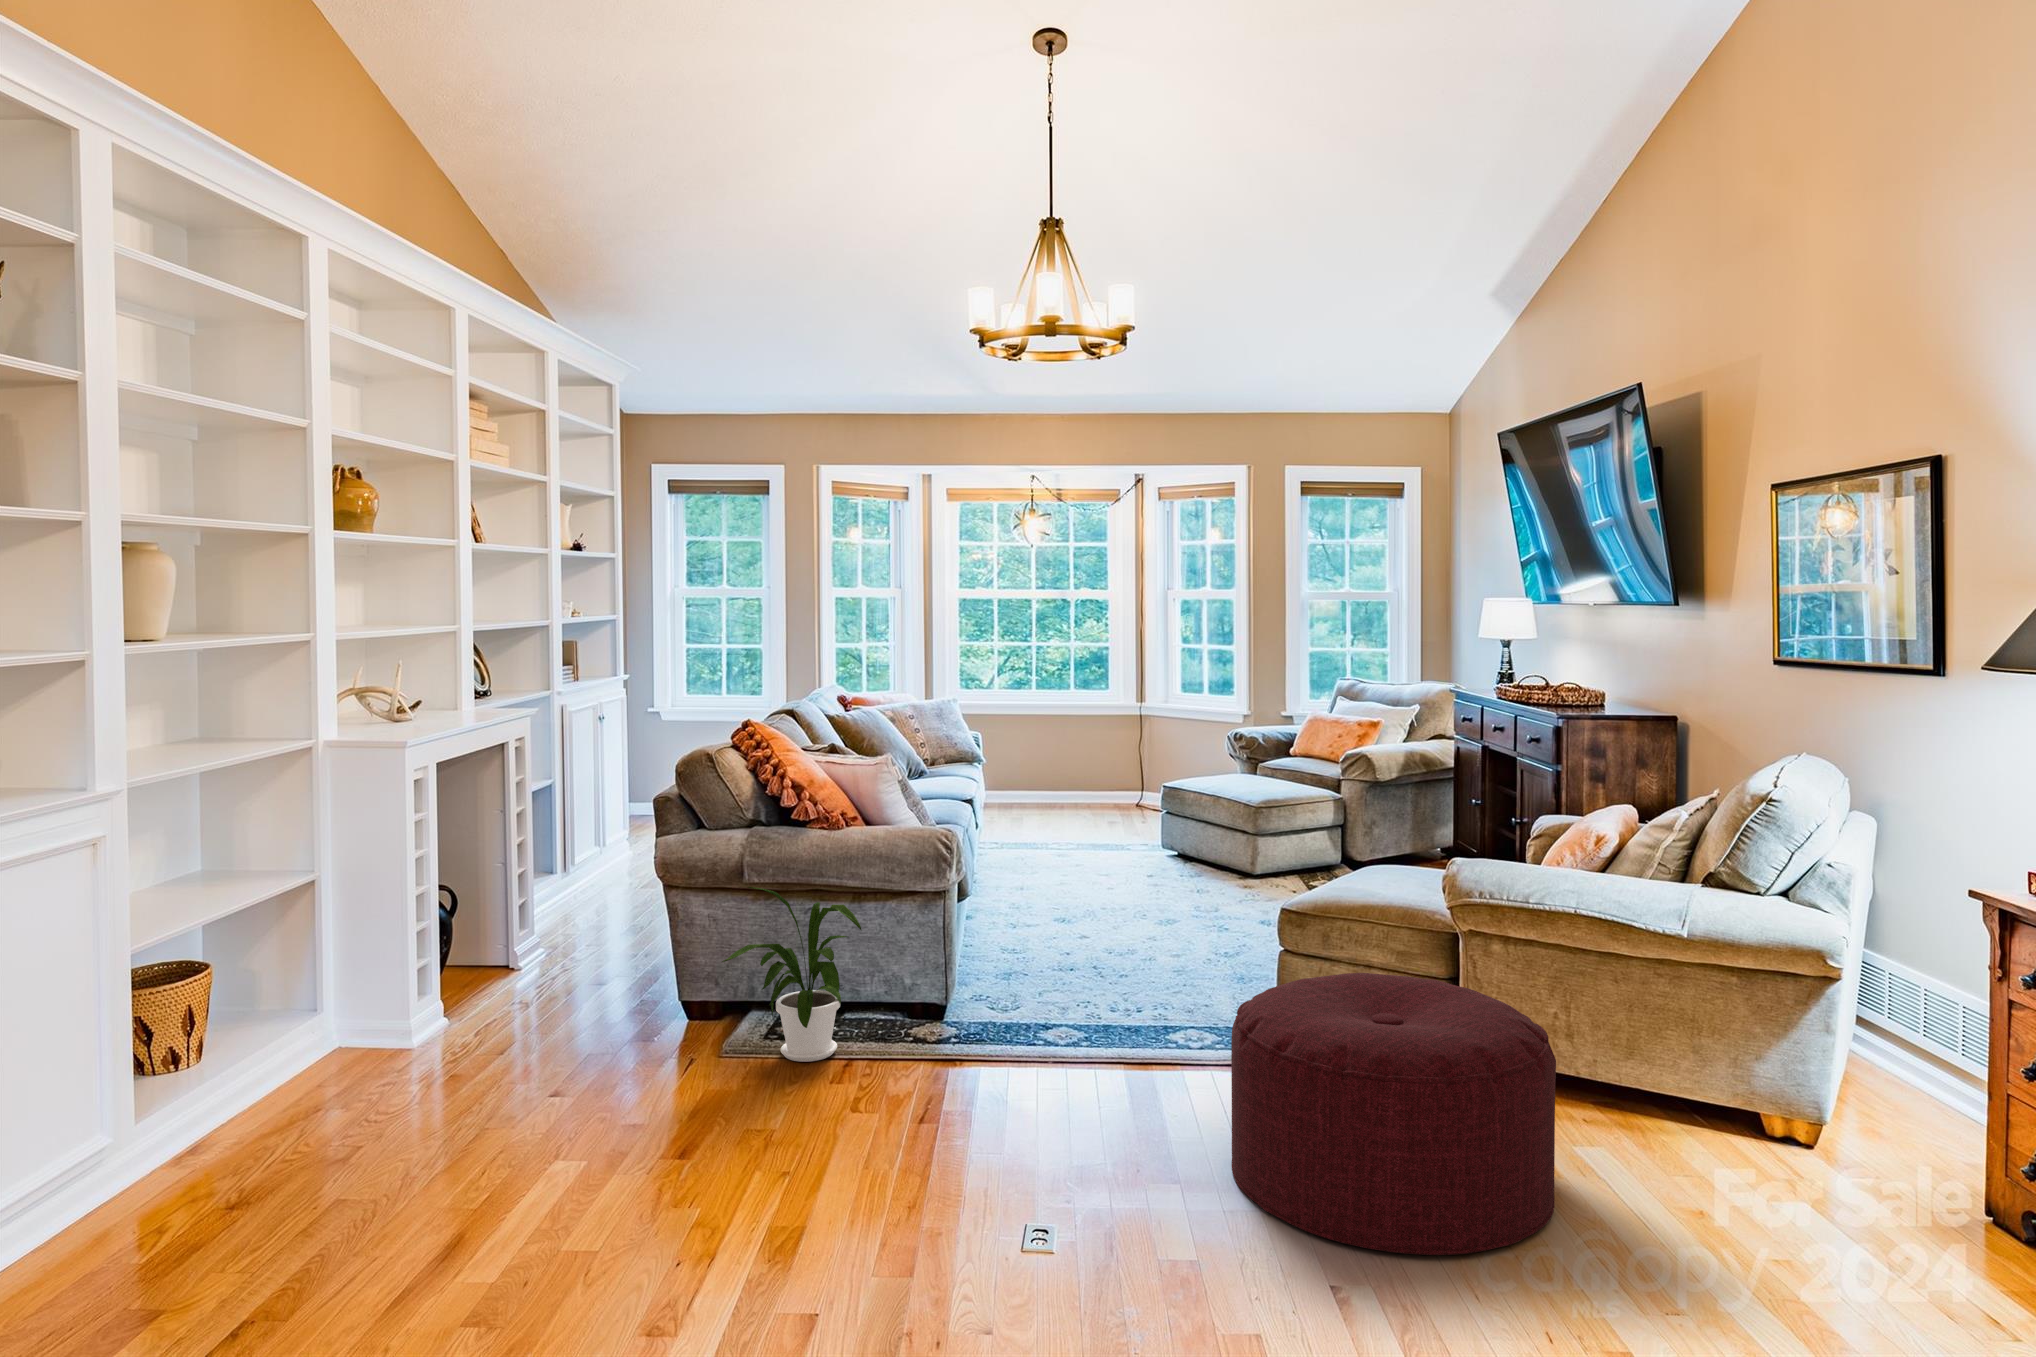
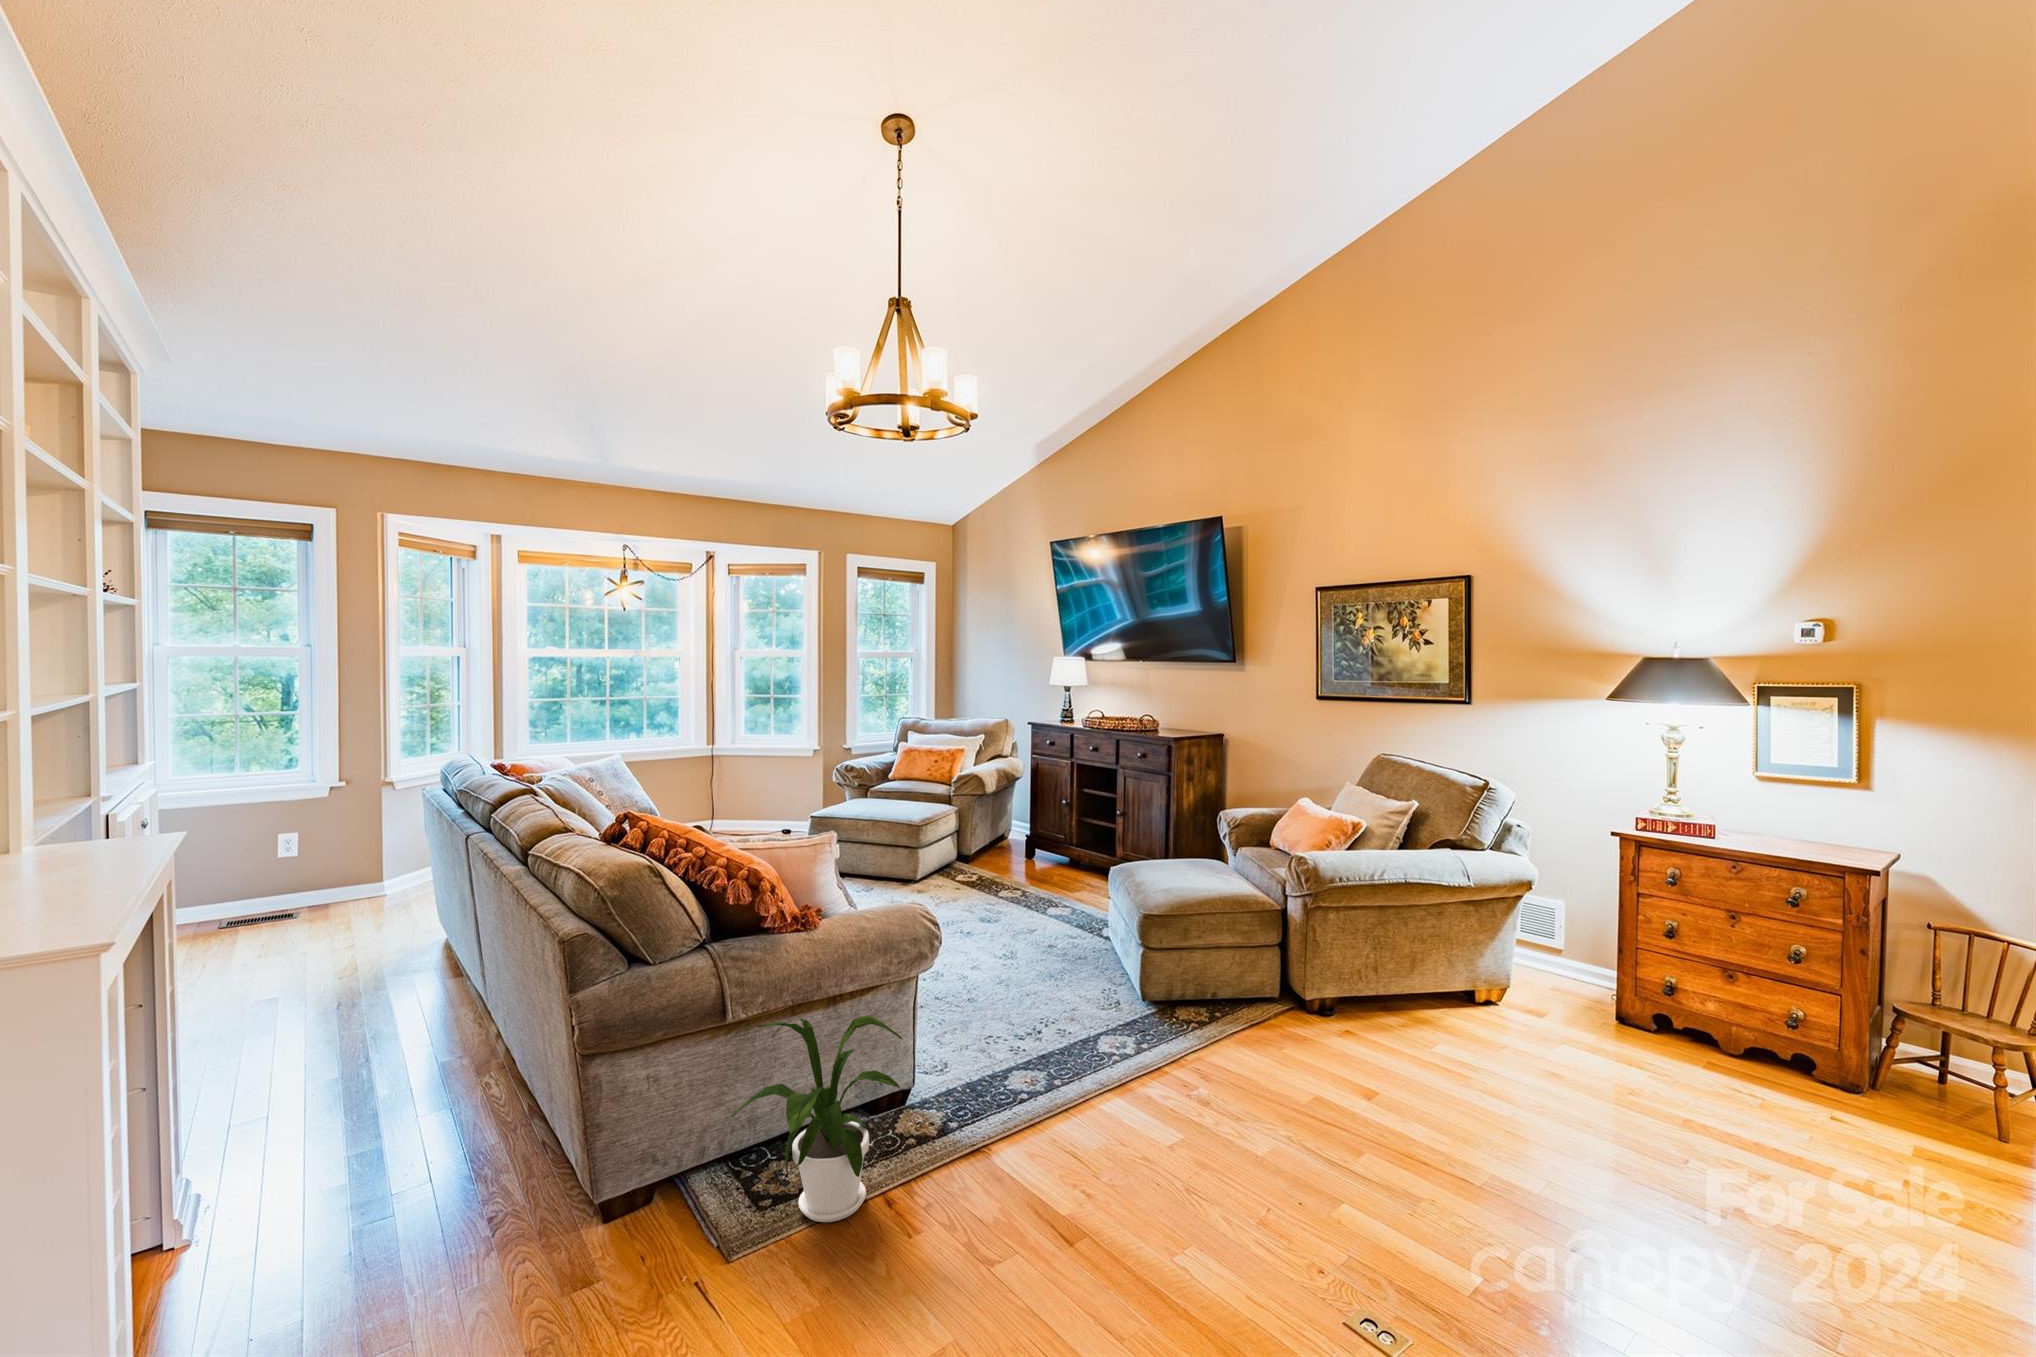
ottoman: present [1231,973,1556,1255] -> none [1287,952,1561,1195]

